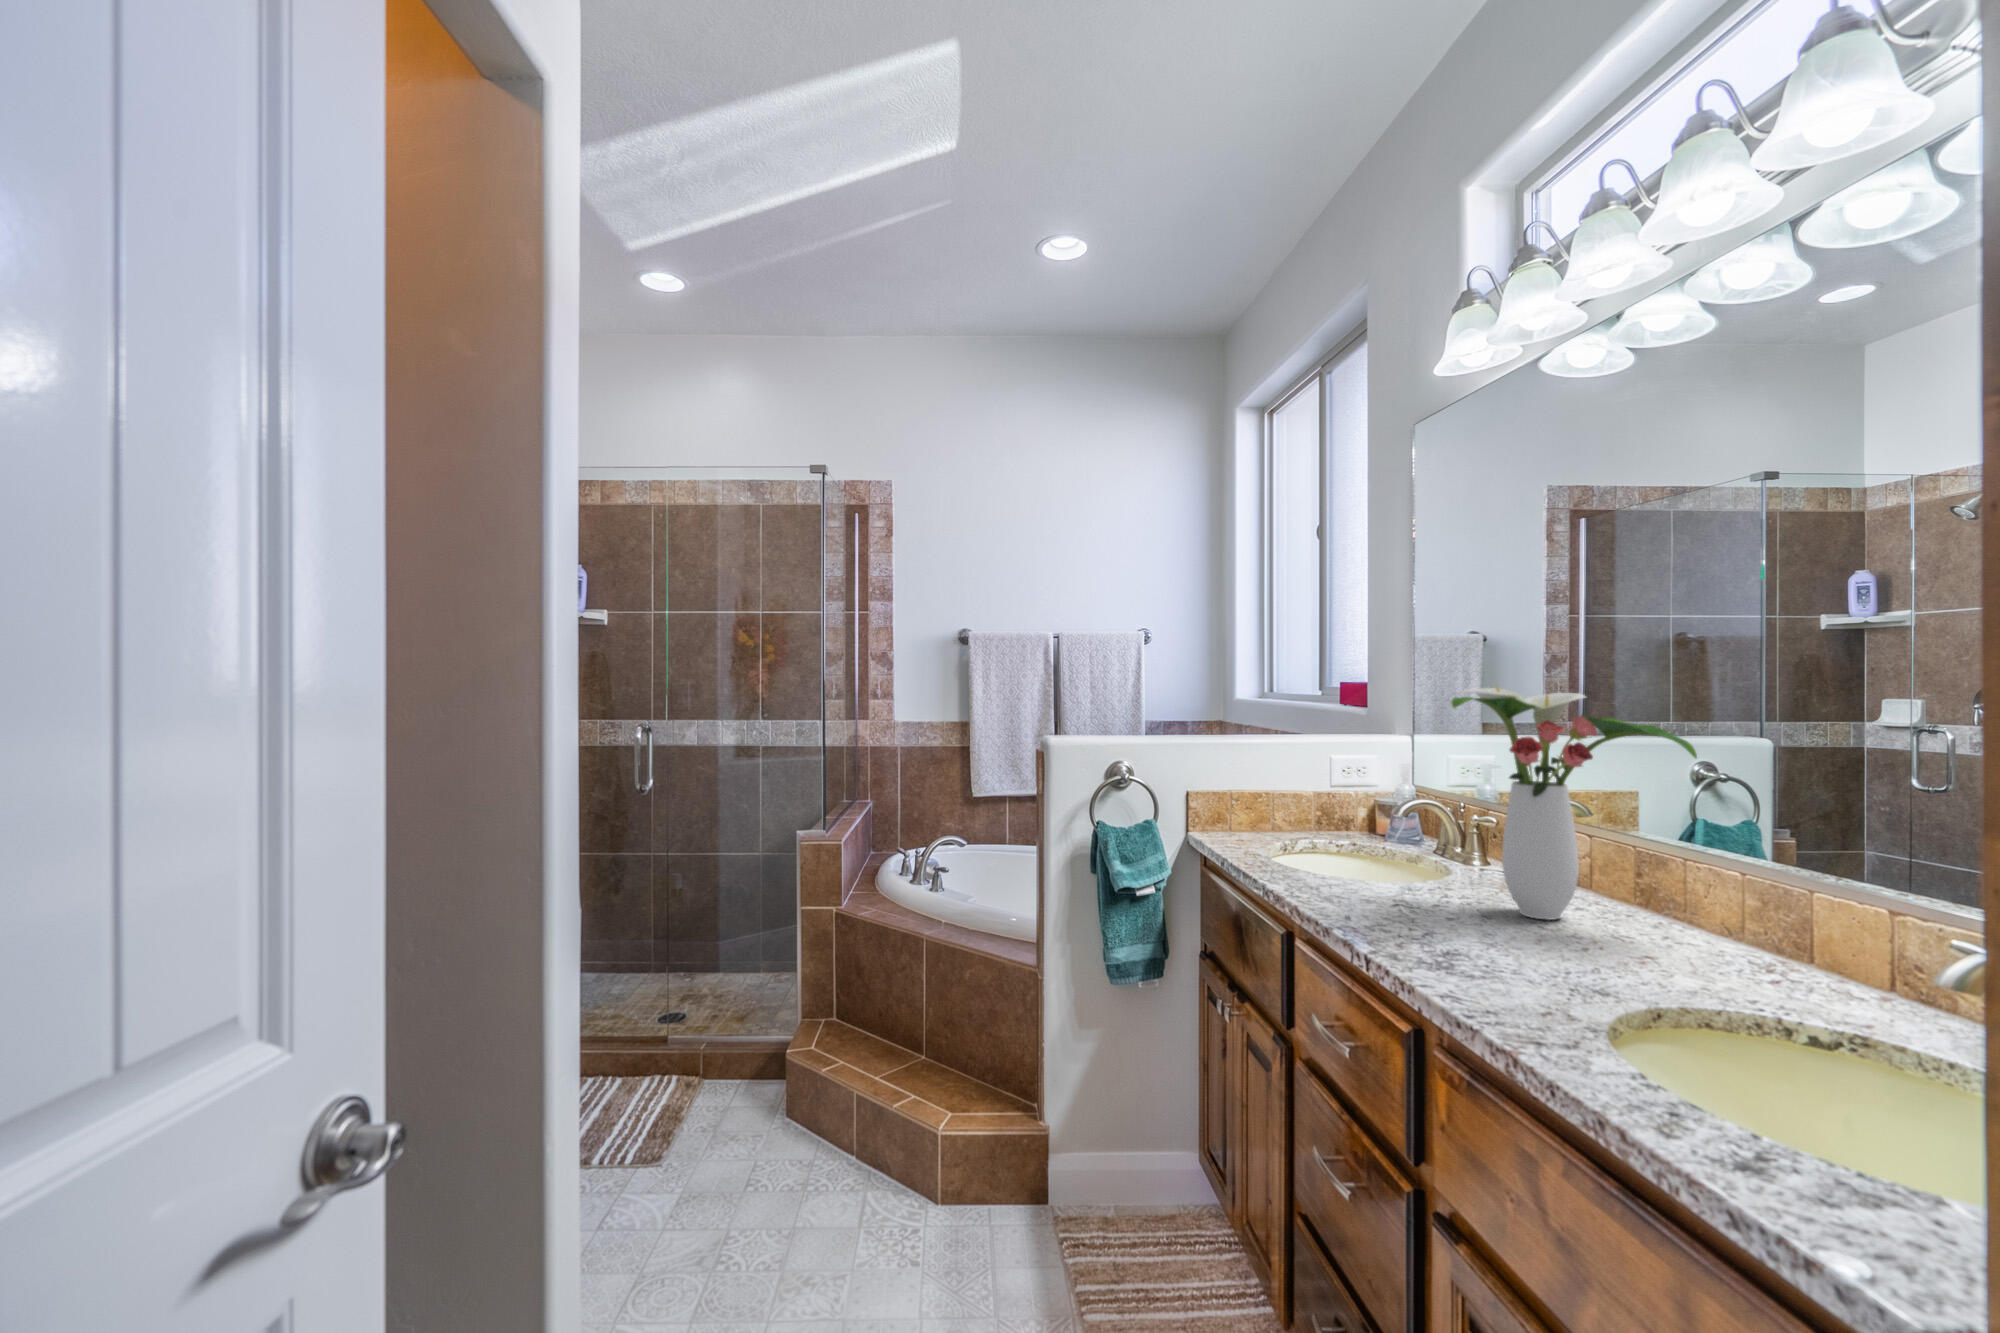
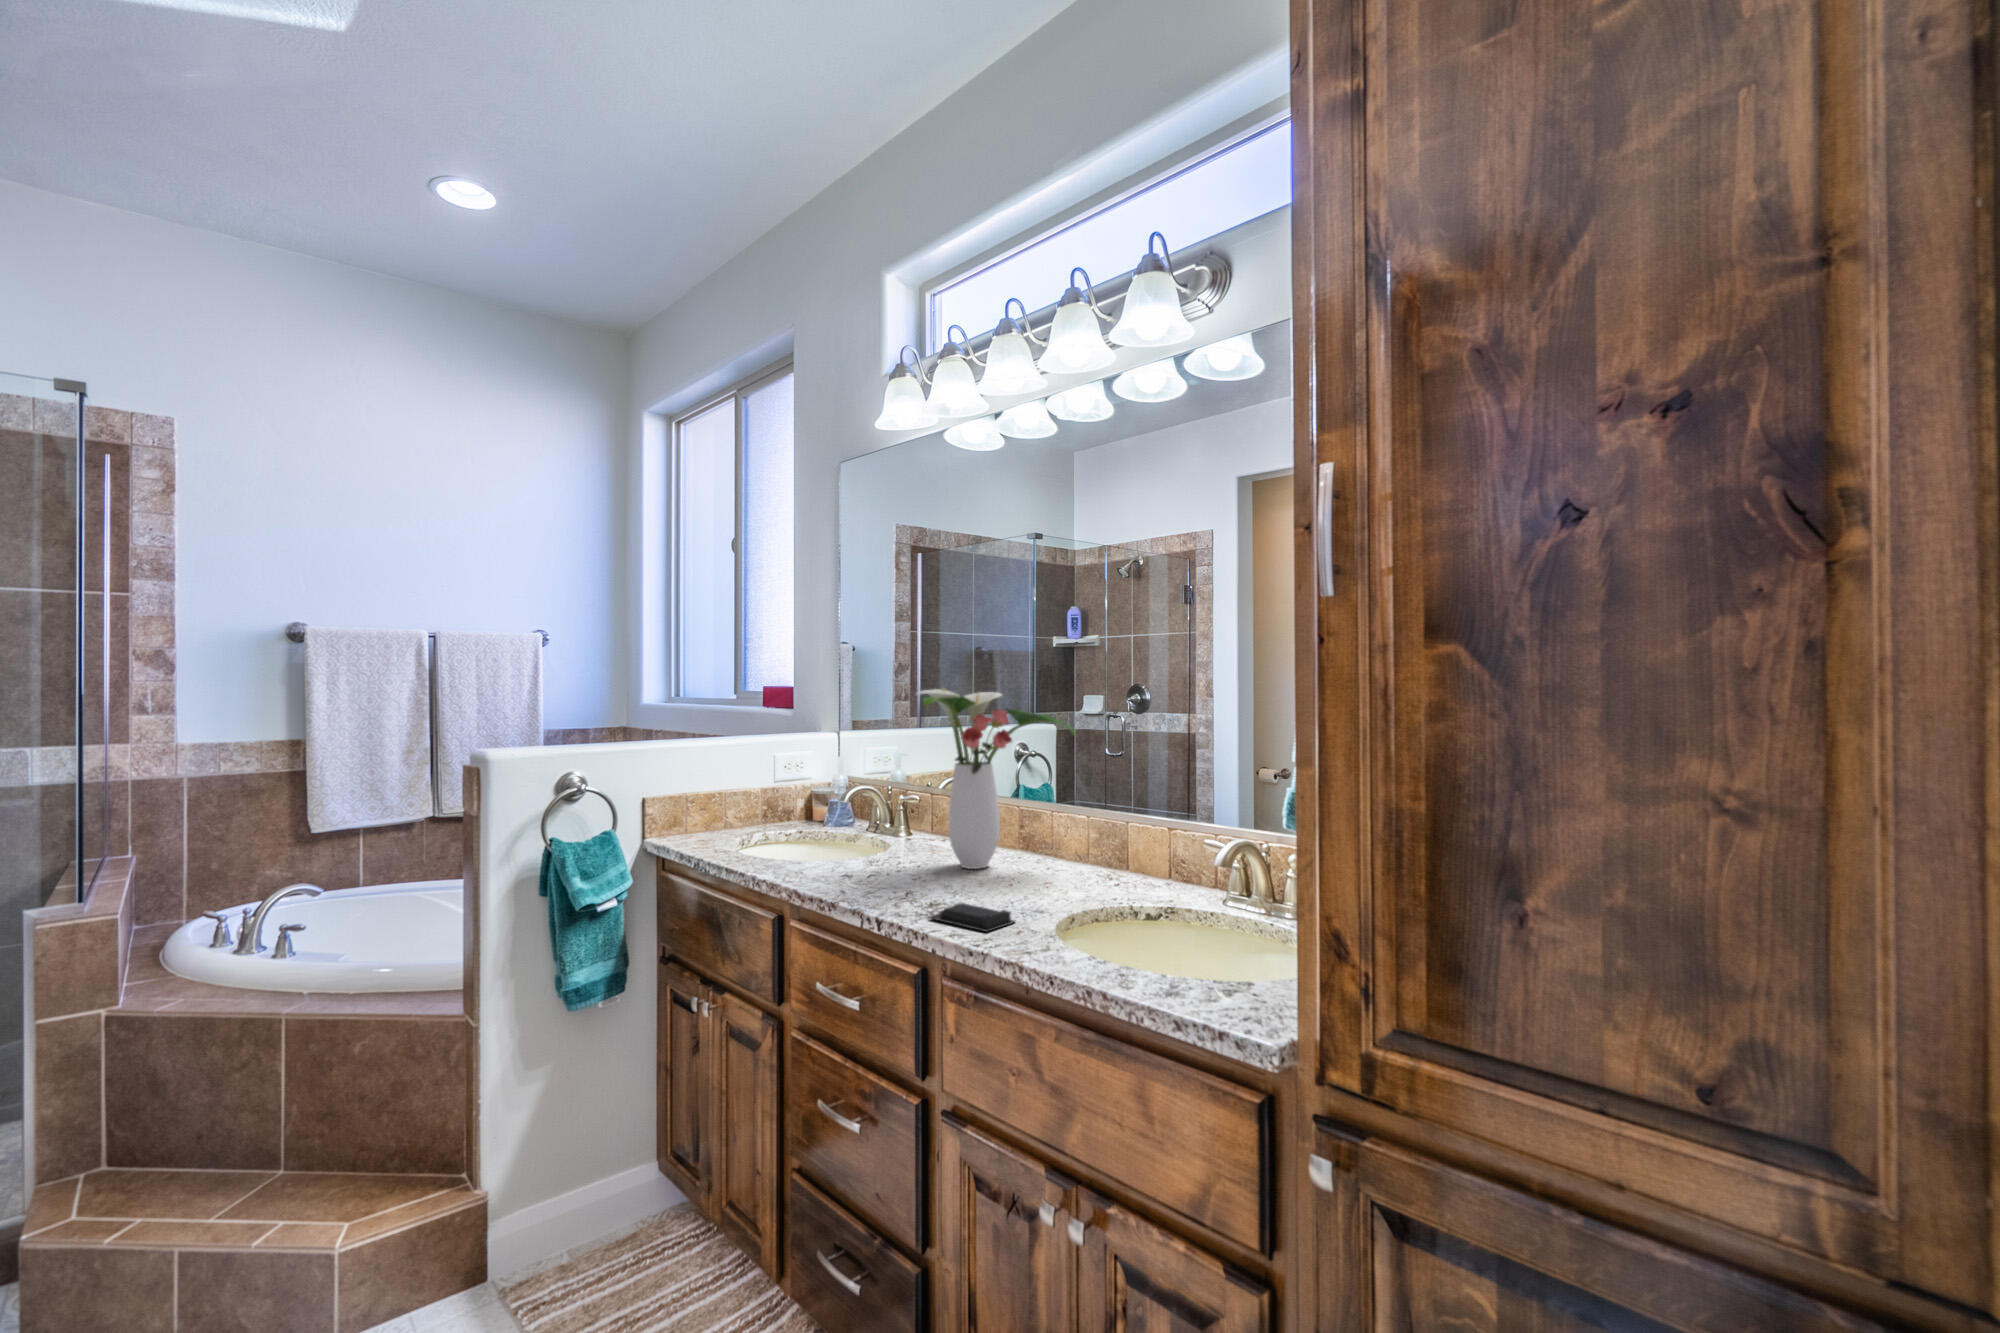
soap bar: none [1429,957,1548,1002] -> present [929,903,1015,932]

